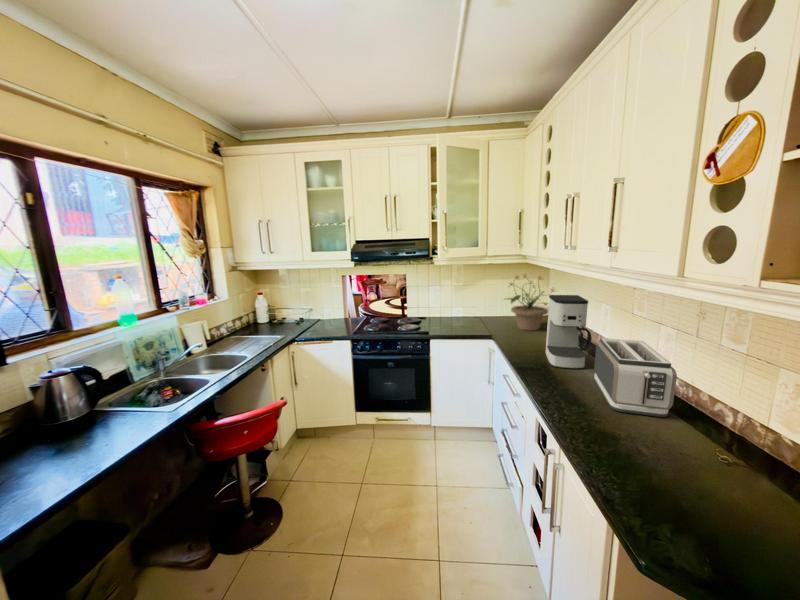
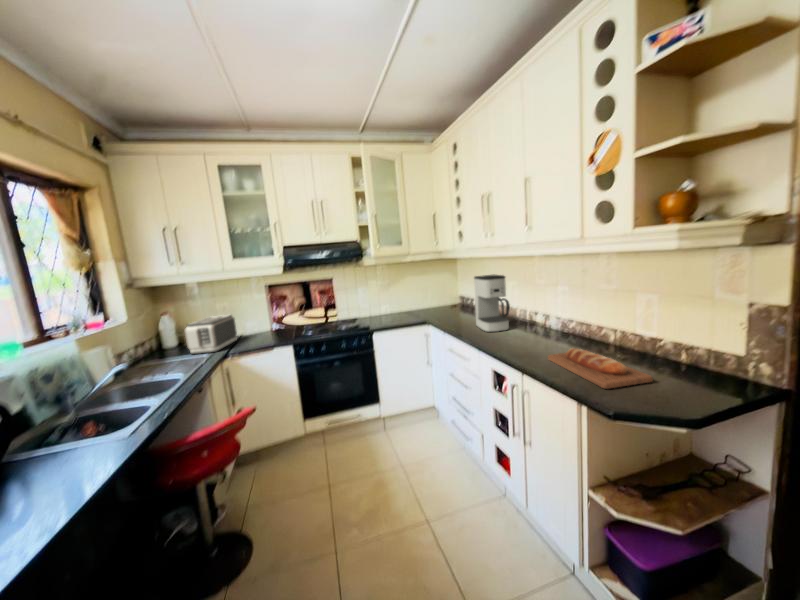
potted plant: present [509,275,554,331] -> none [427,267,469,314]
toaster: present [594,338,677,417] -> present [185,315,237,354]
bread loaf: none [605,424,755,521] -> present [548,348,653,389]

